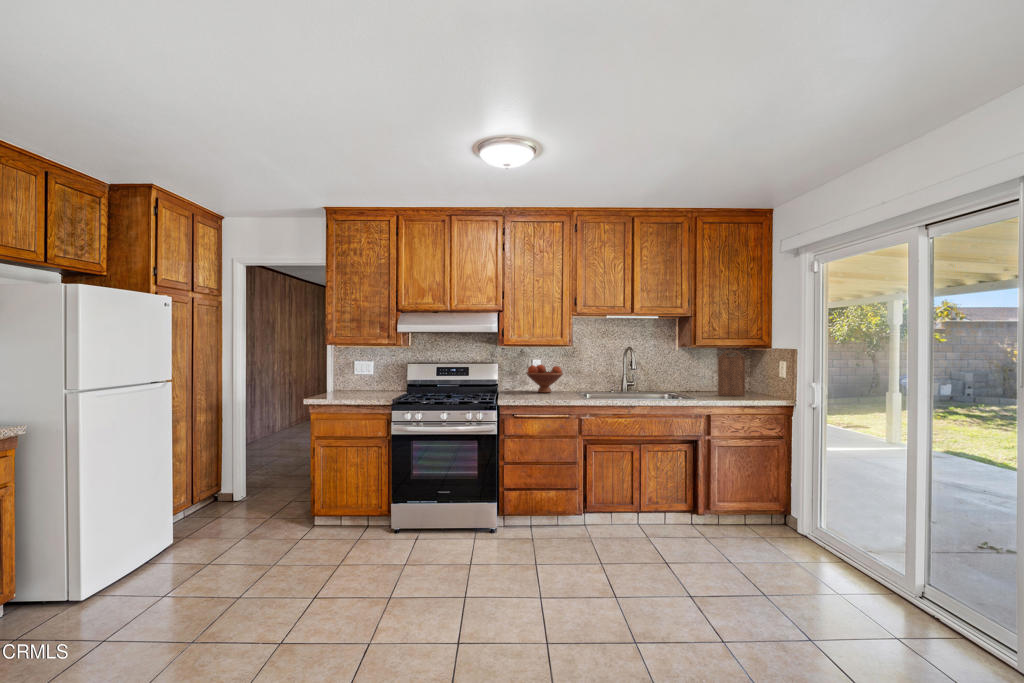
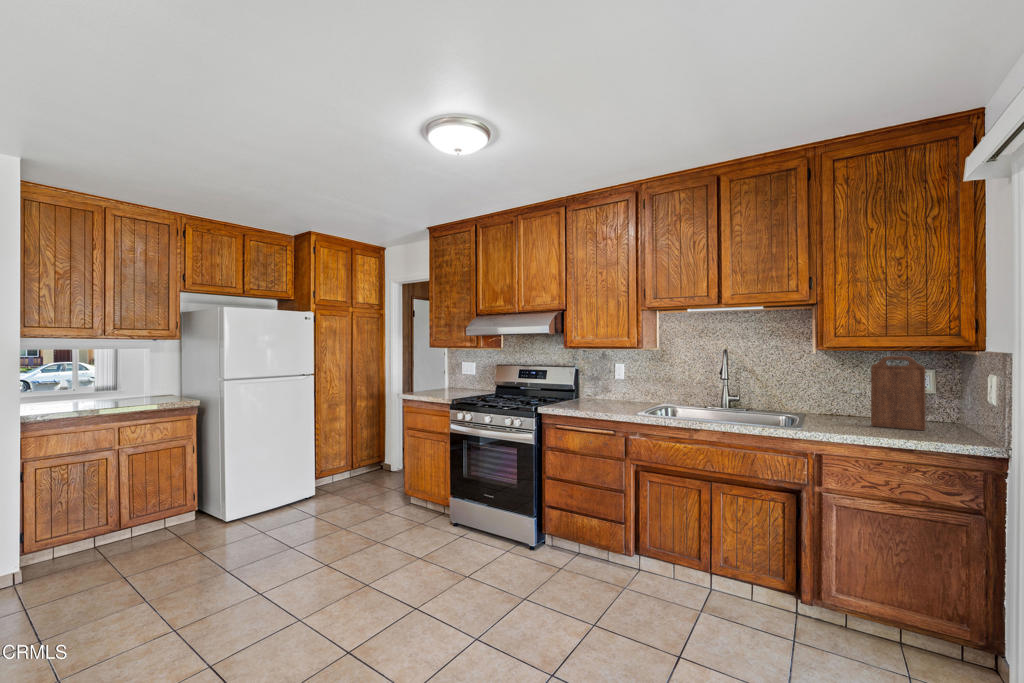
fruit bowl: present [526,365,563,393] -> none [605,370,649,403]

